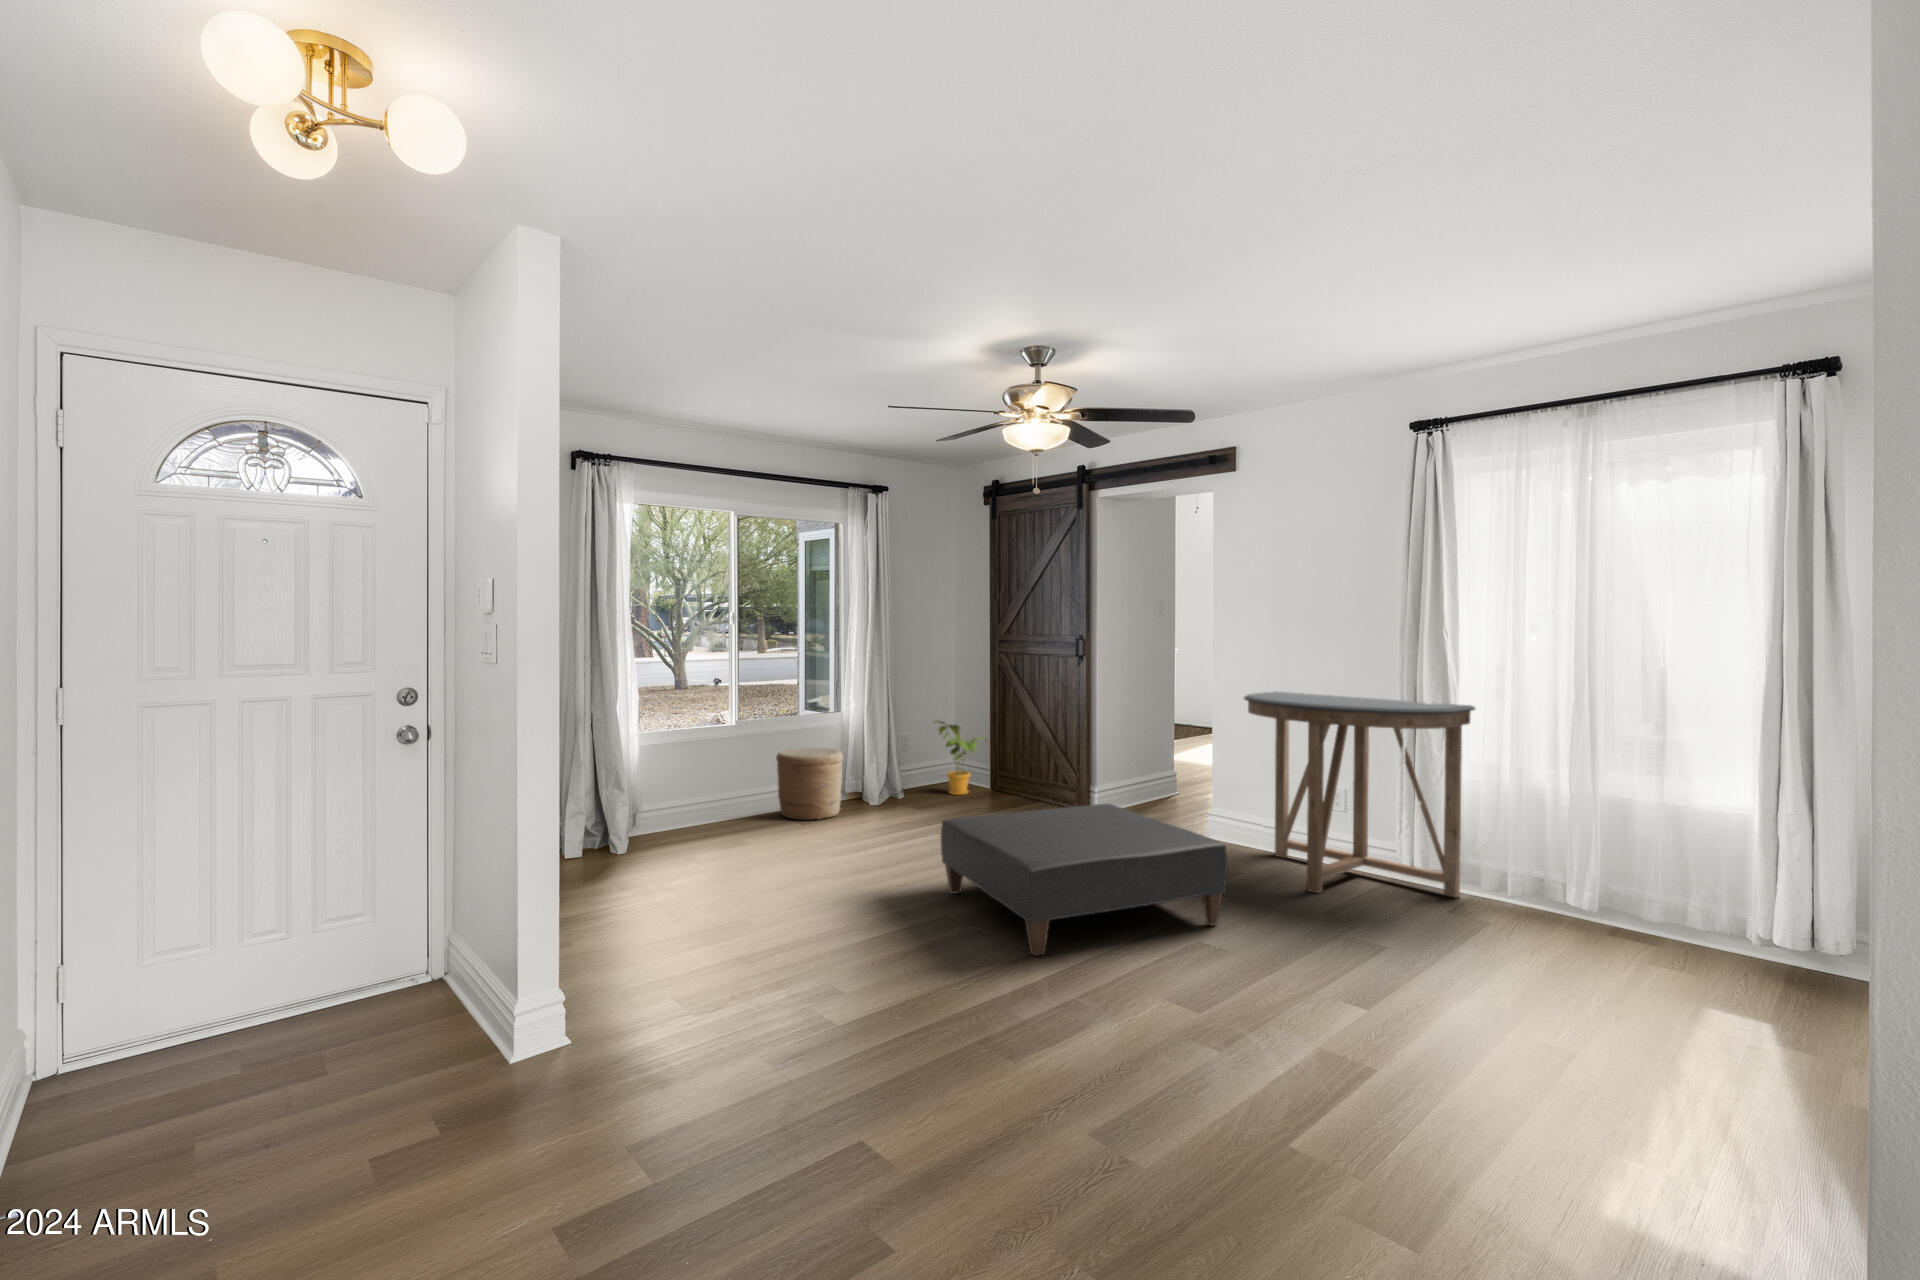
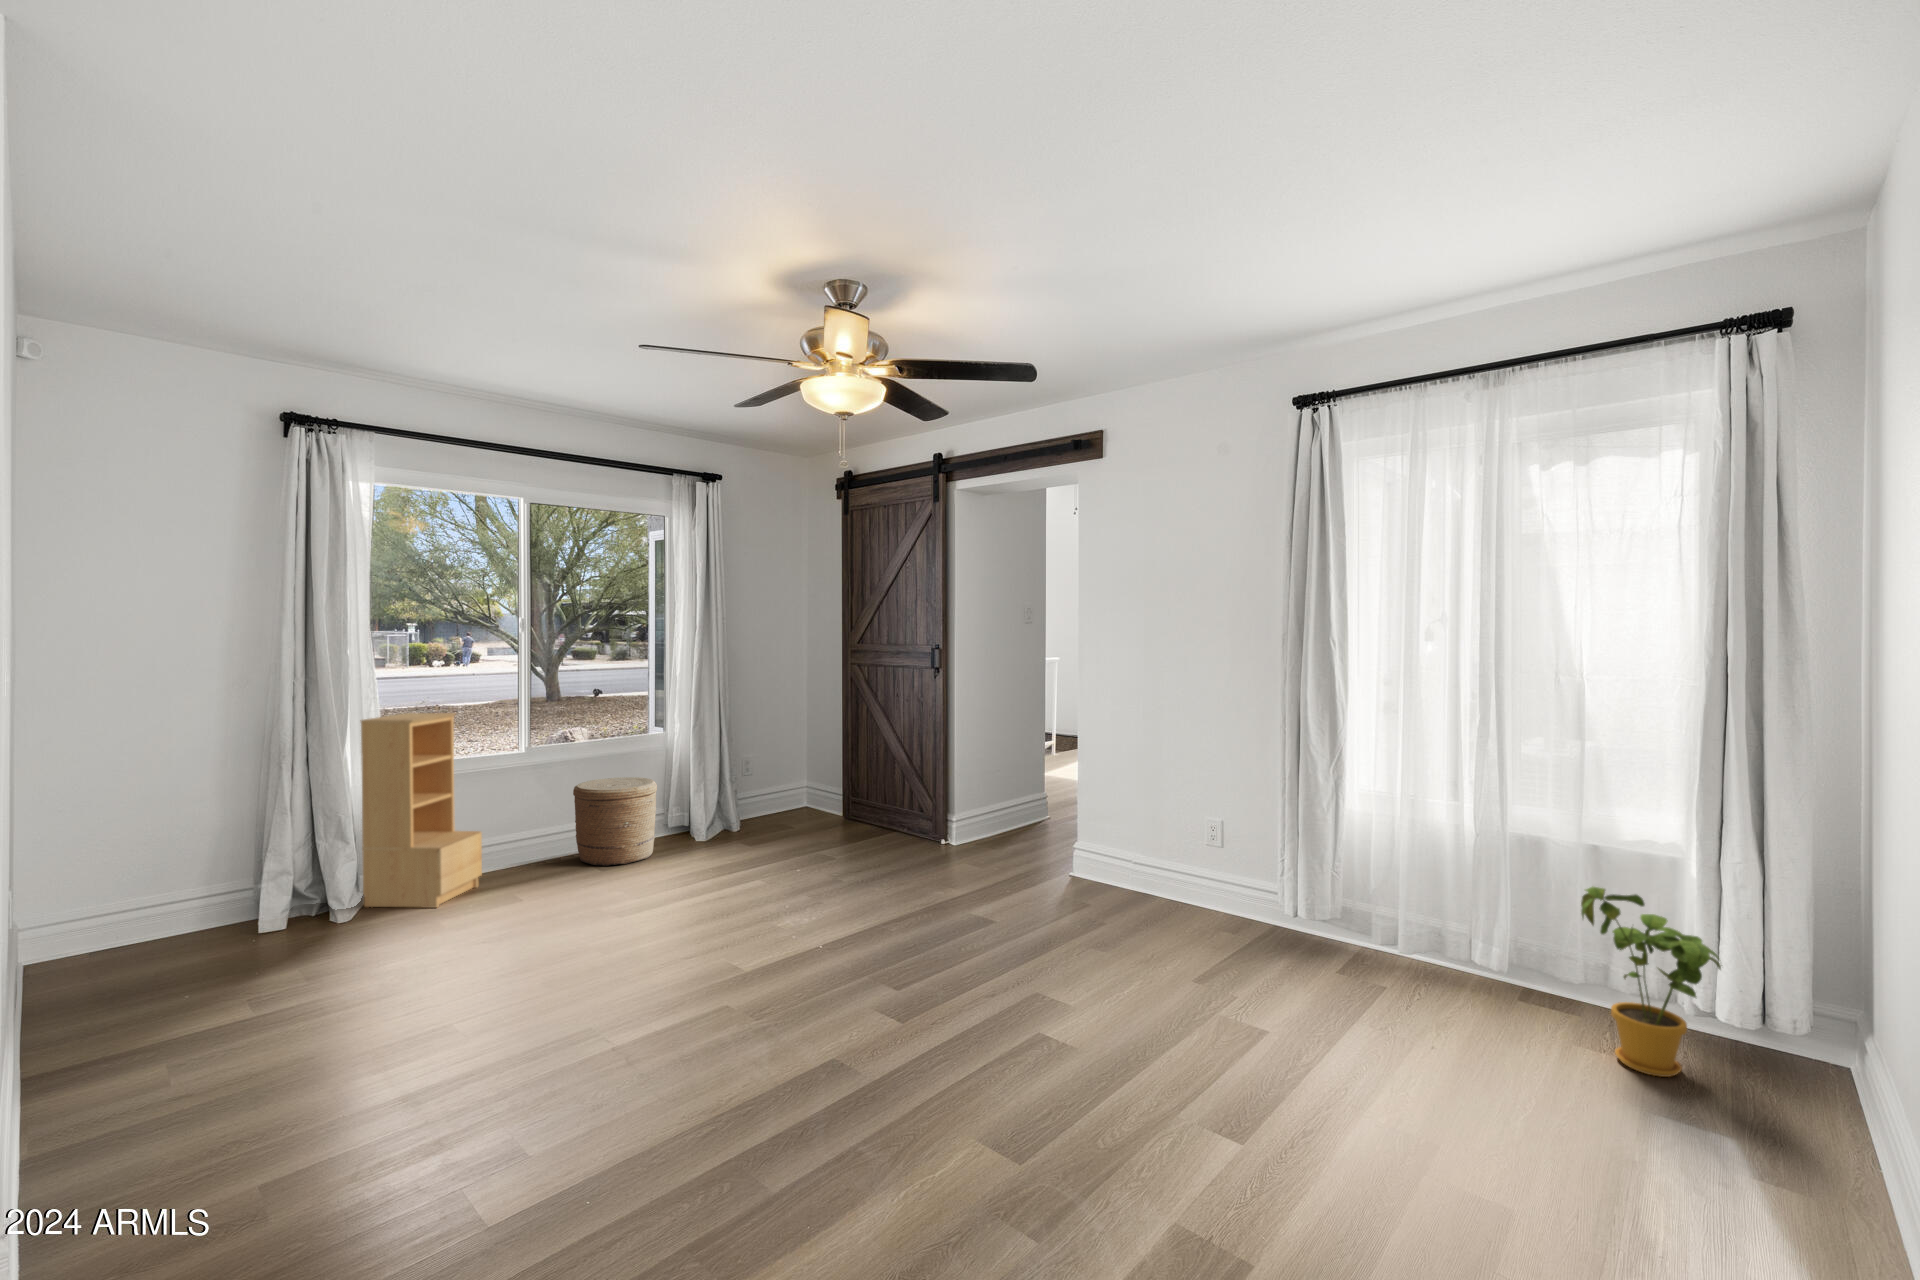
bookshelf: none [629,690,714,846] -> present [361,713,482,908]
console table: present [1244,691,1475,897] -> none [1109,710,1369,954]
house plant: present [934,720,987,795] -> present [1581,887,1721,1077]
ottoman: present [941,804,1228,956] -> none [731,847,1077,1073]

